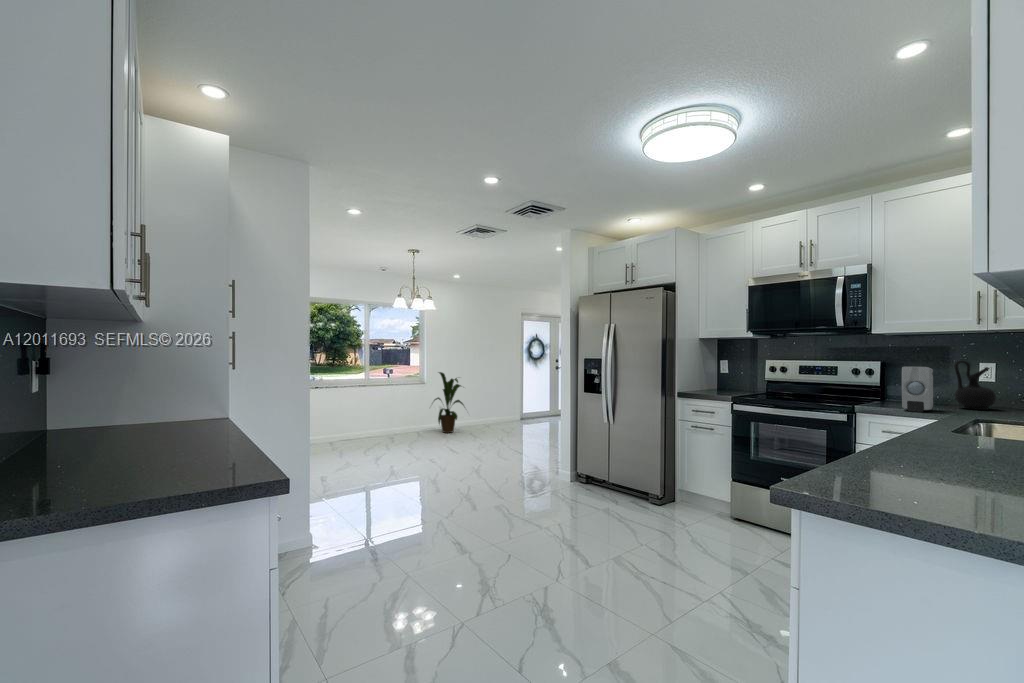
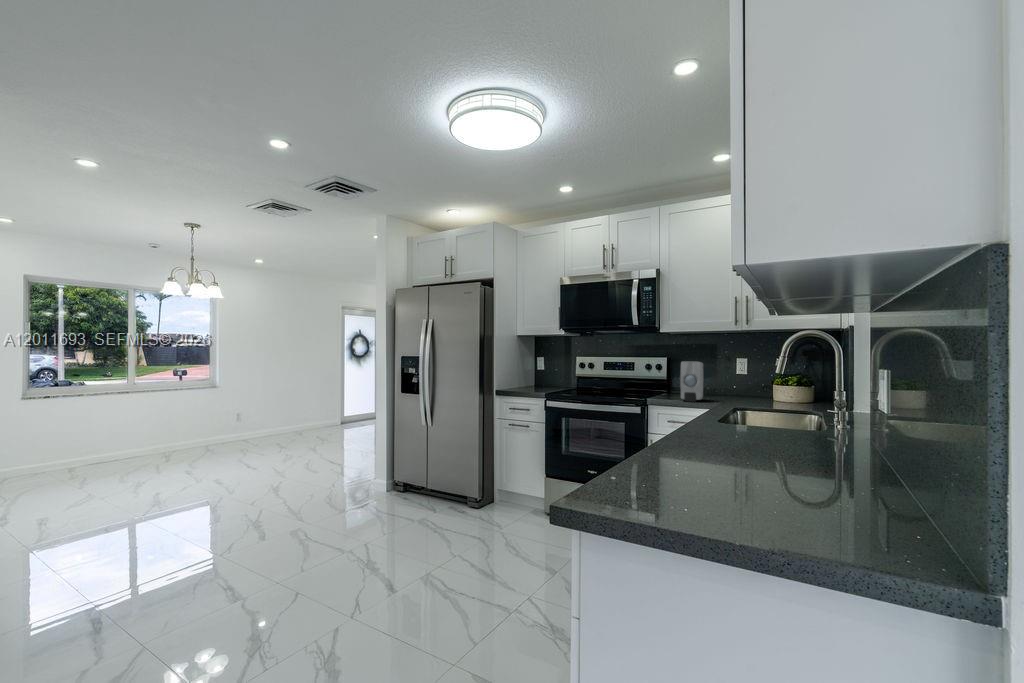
ceramic jug: present [954,361,996,410] -> none [719,356,746,398]
house plant: present [434,372,464,433] -> none [219,374,273,447]

